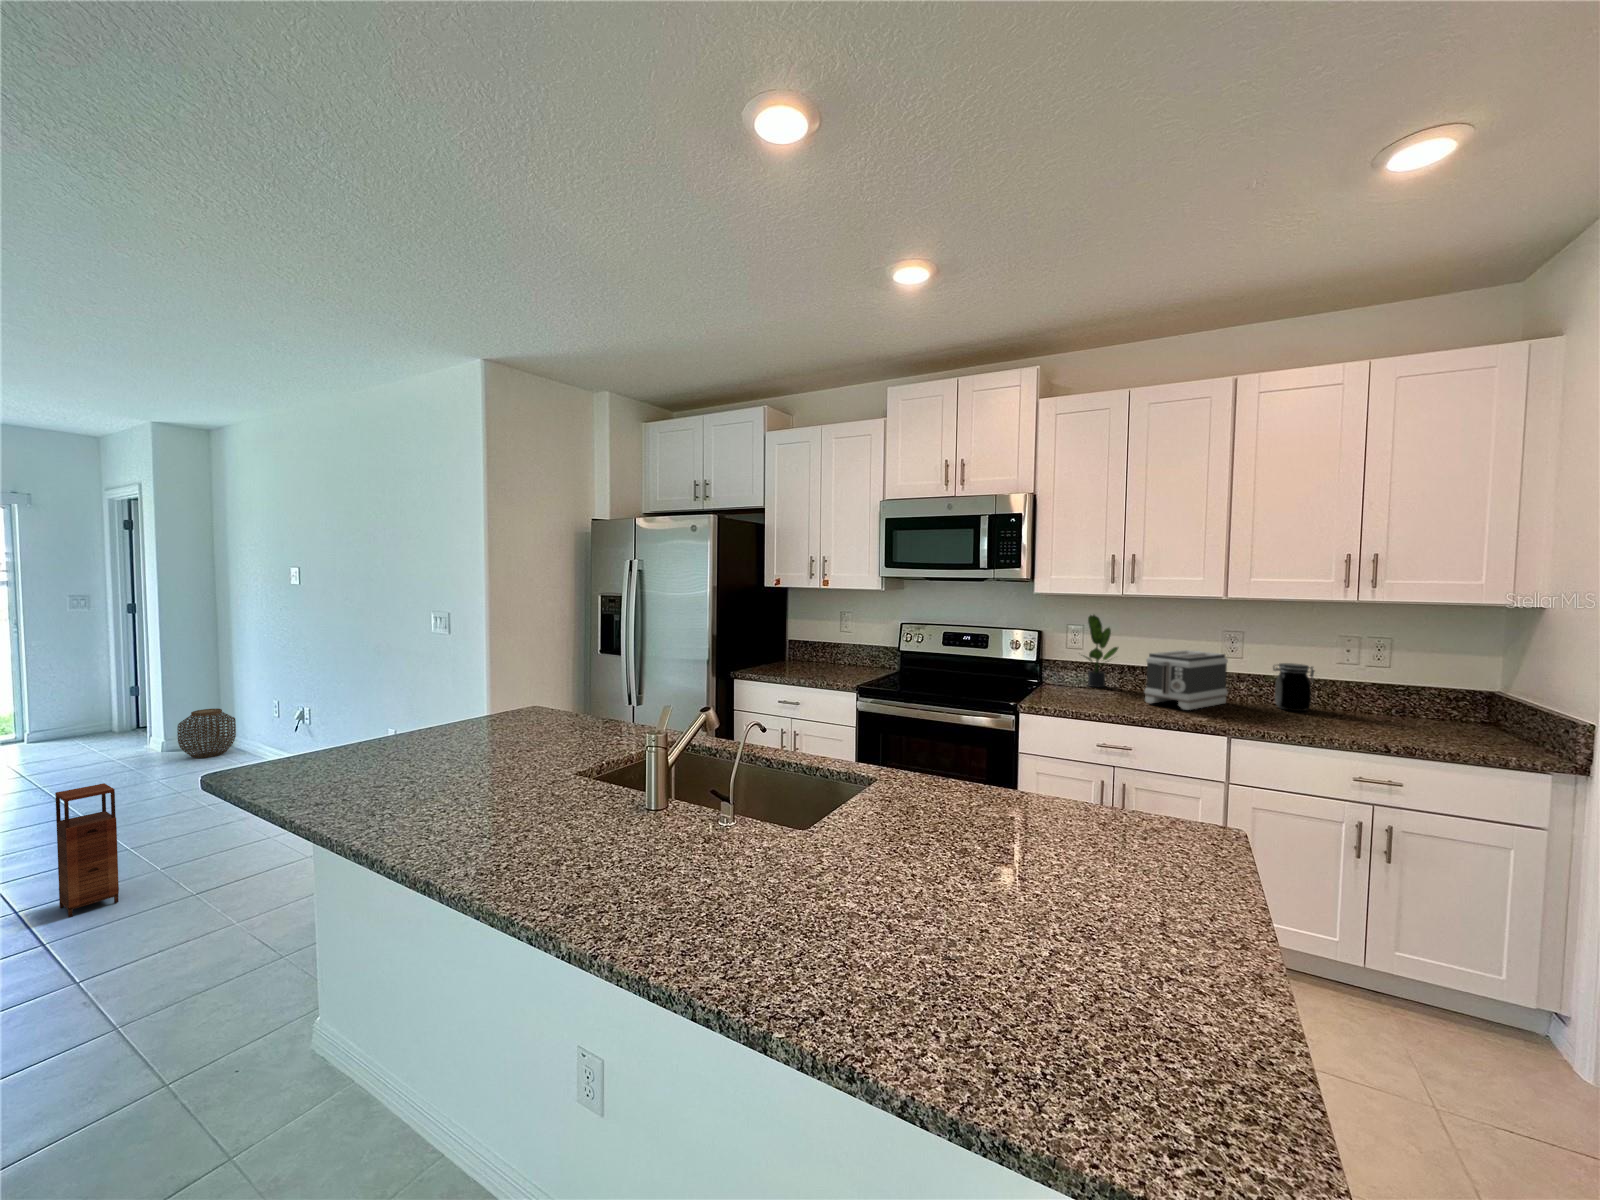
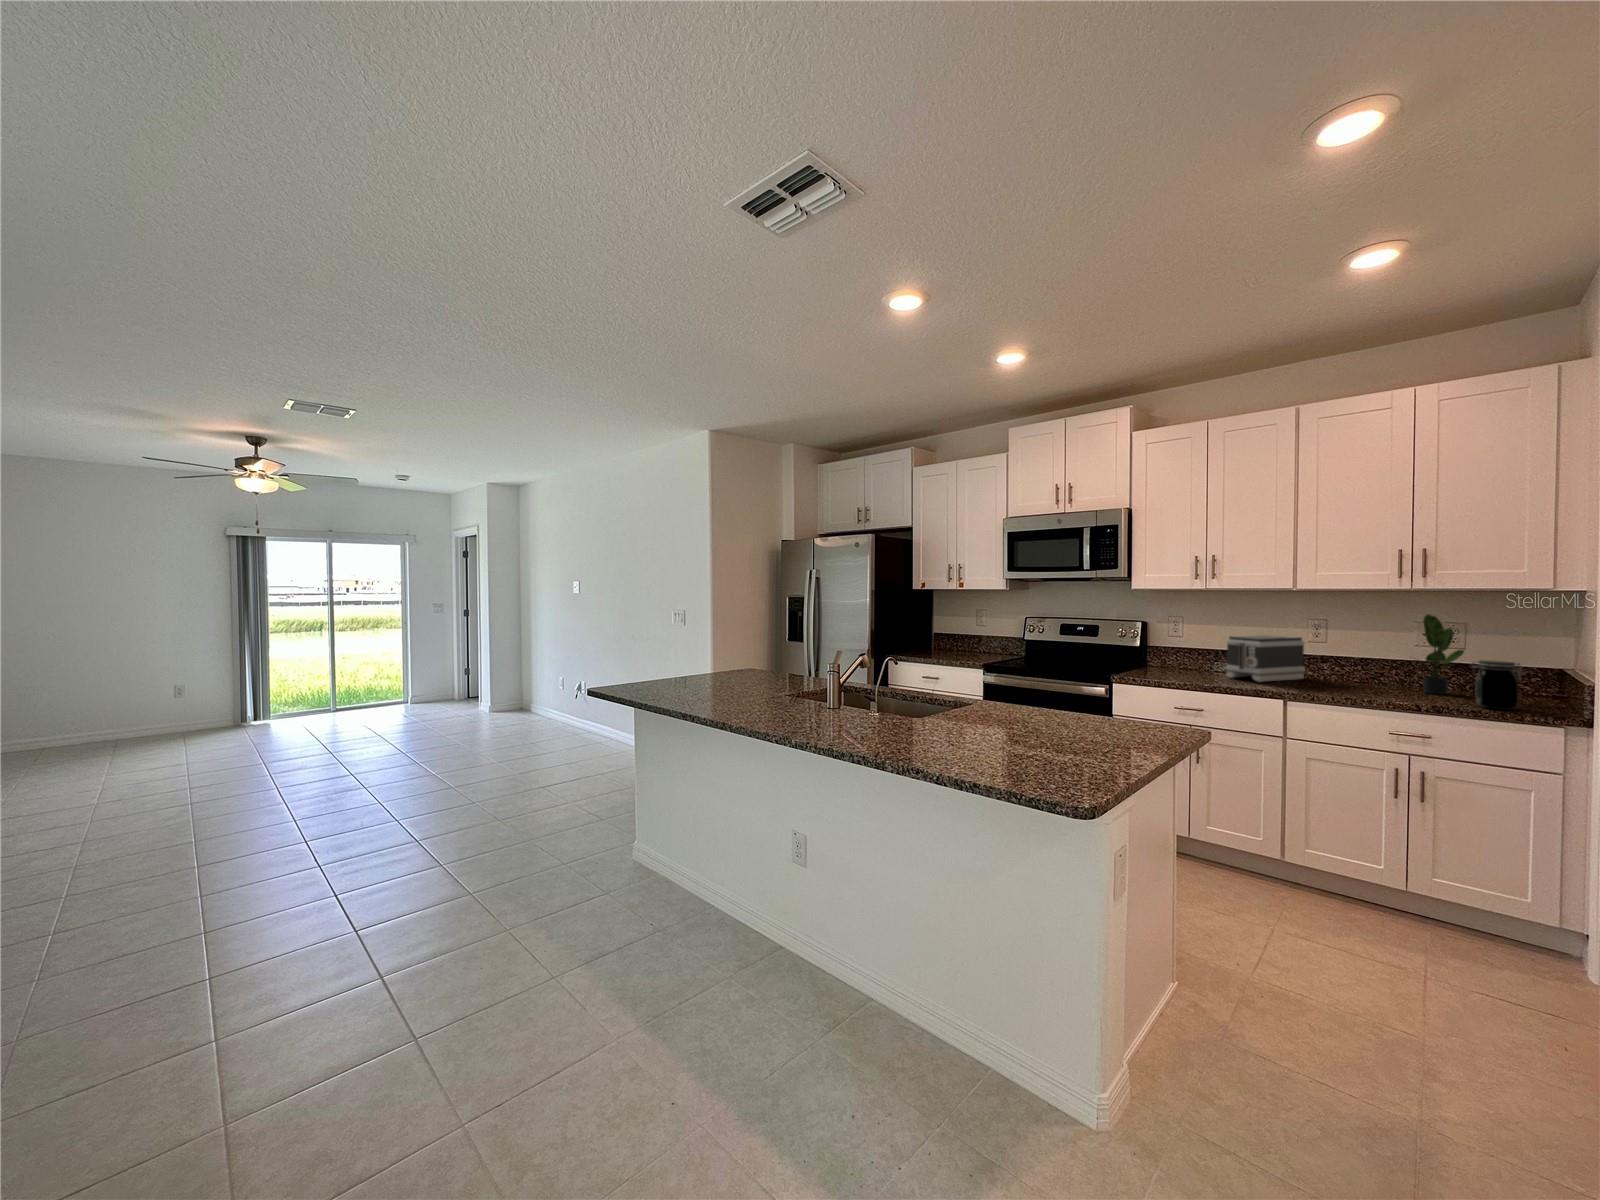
potted plant: present [1084,615,1118,687] -> present [1416,614,1464,694]
jar: present [1273,663,1315,711] -> present [1472,660,1522,710]
woven basket: present [177,709,236,758] -> none [500,683,534,717]
storage cabinet: present [55,783,119,917] -> none [472,715,503,794]

